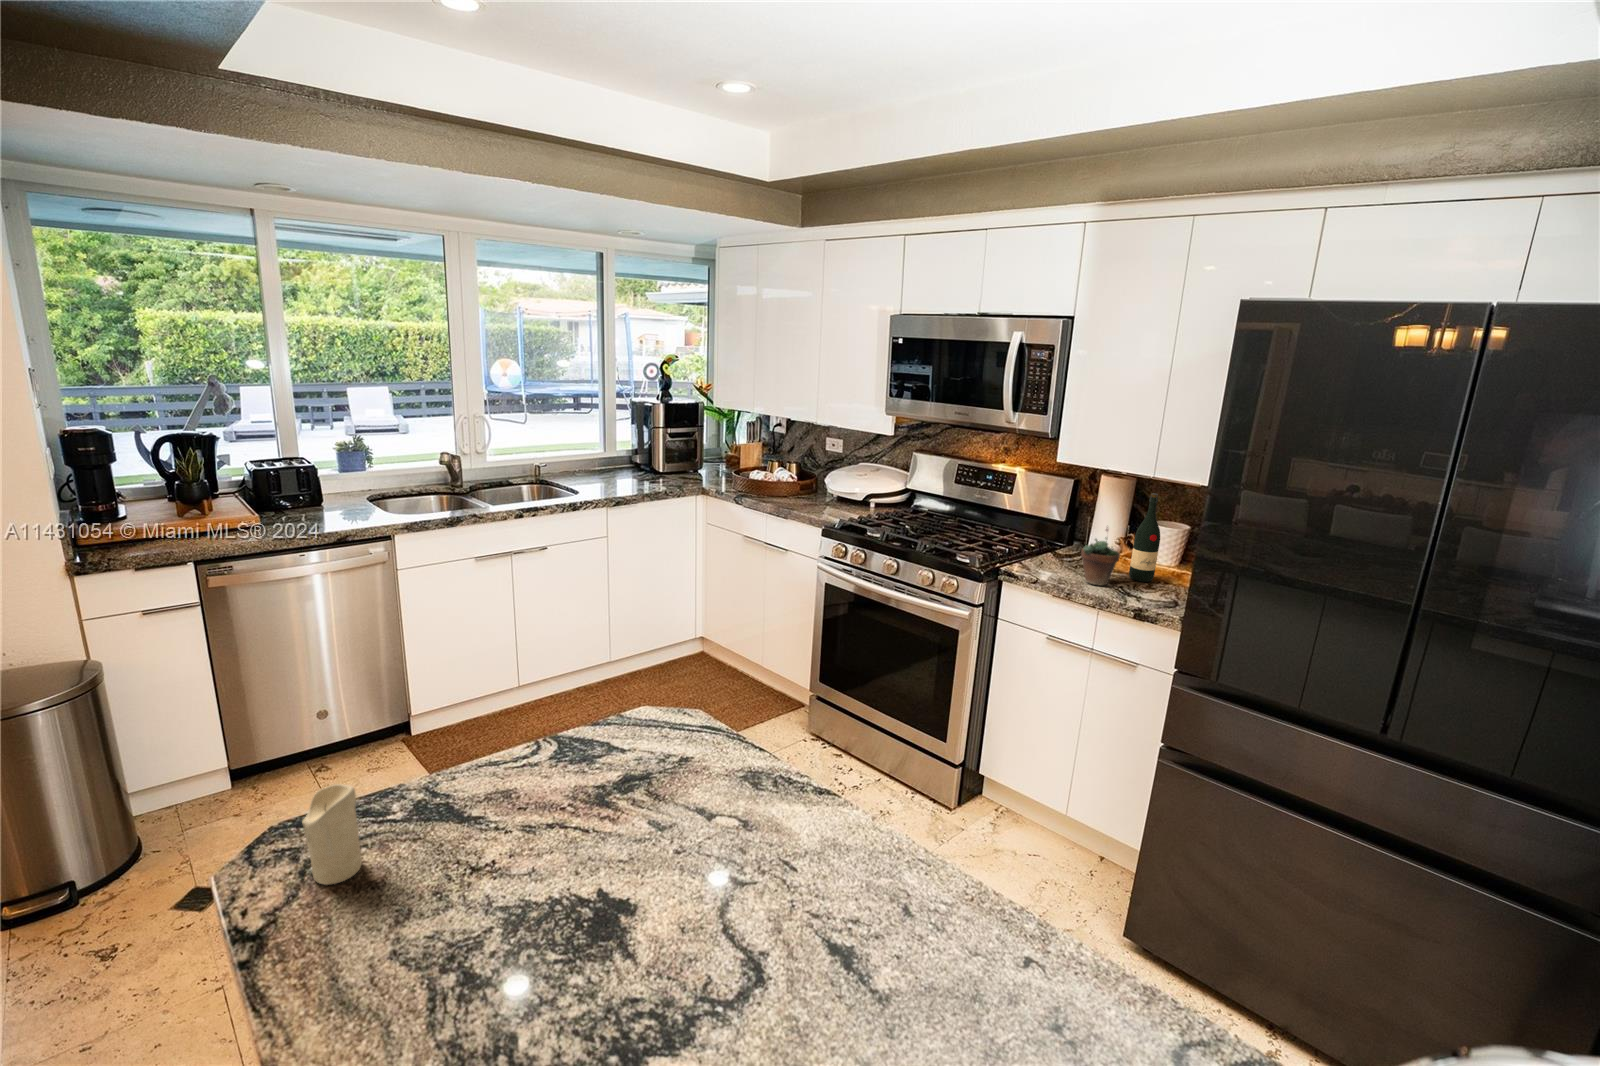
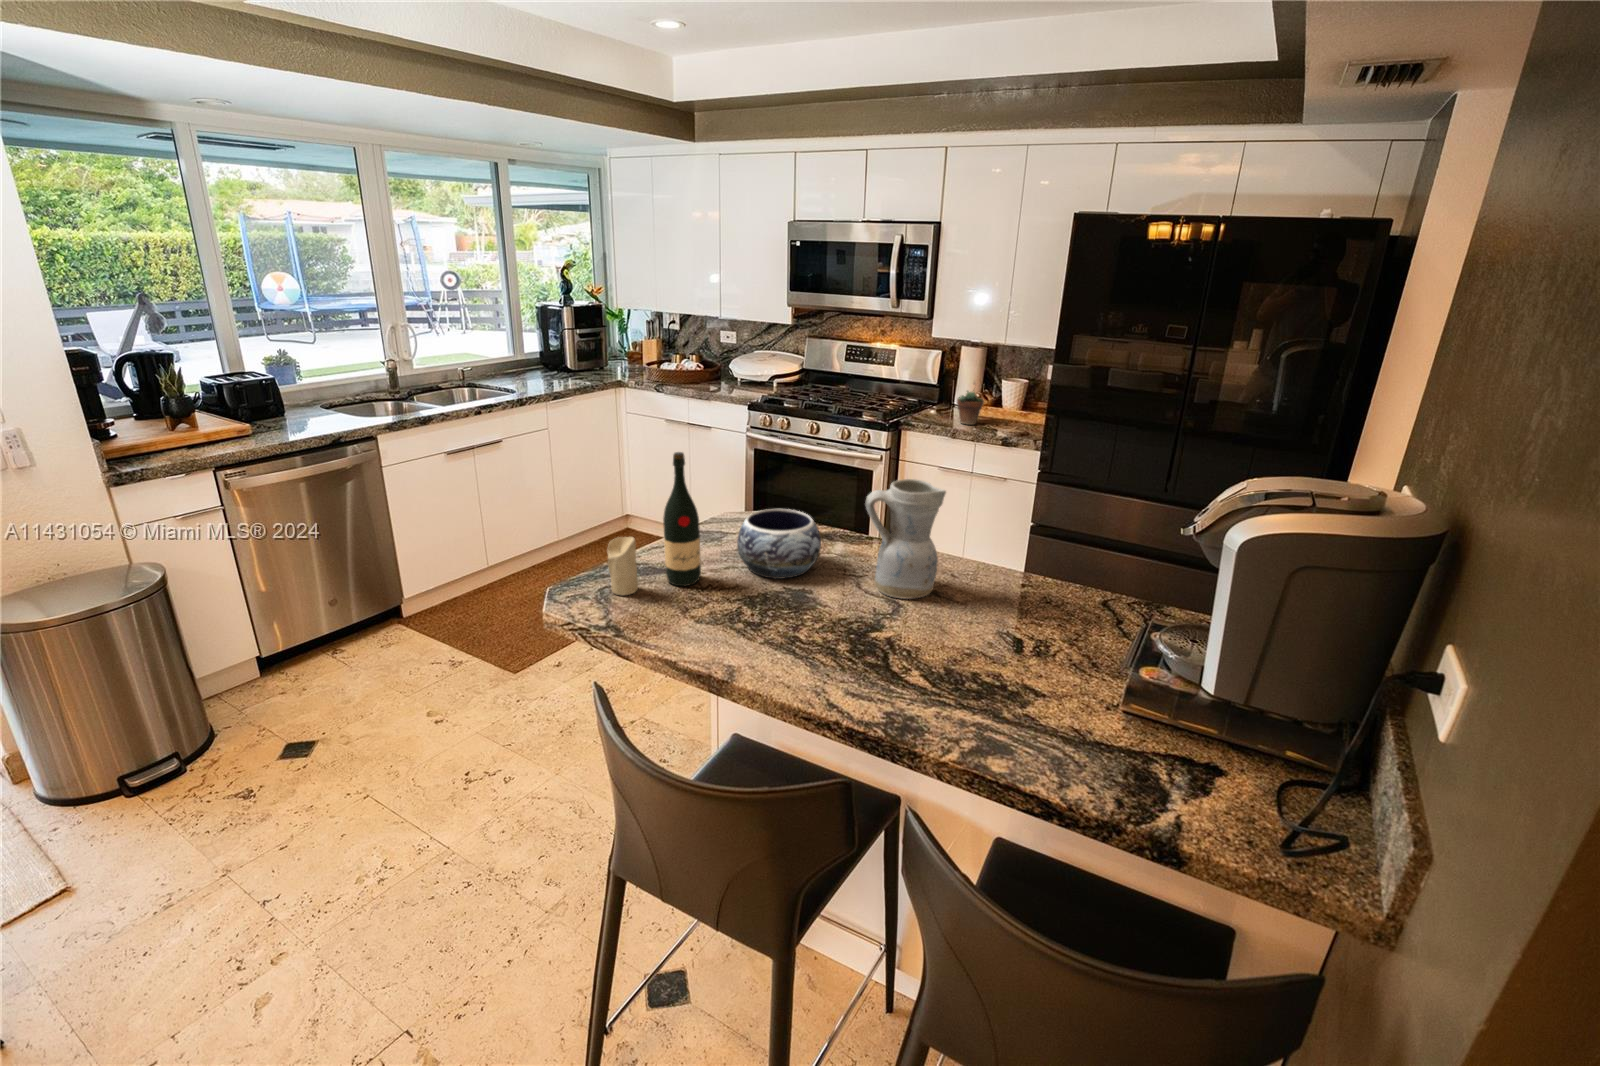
wine bottle: present [1129,493,1160,582] -> present [663,452,701,586]
decorative bowl: none [552,747,695,884] -> present [737,509,821,579]
ceramic pitcher: none [721,755,865,992] -> present [866,479,946,599]

